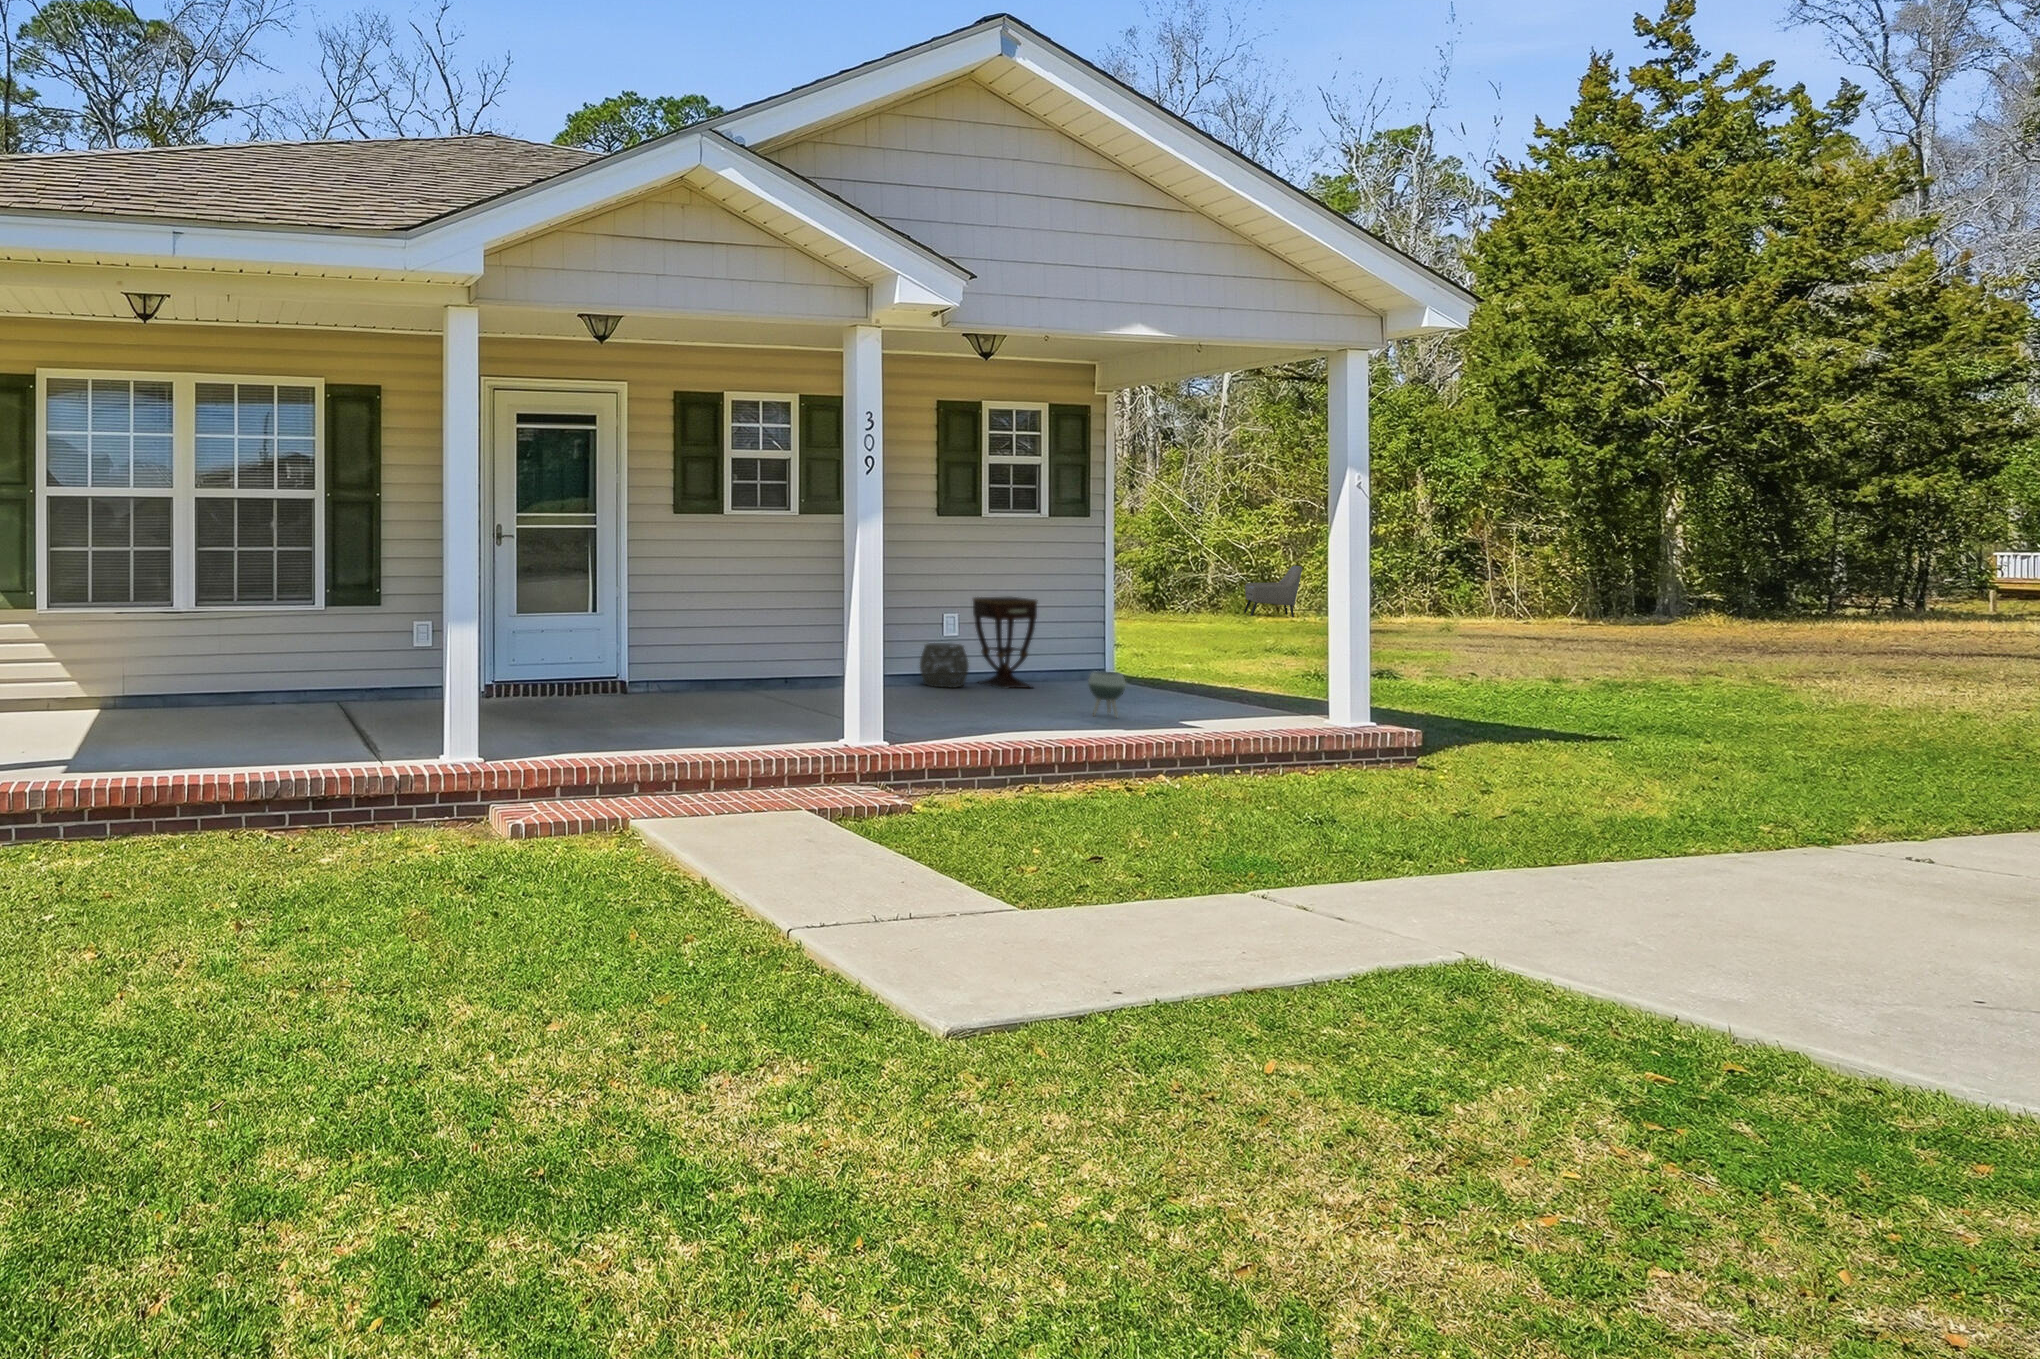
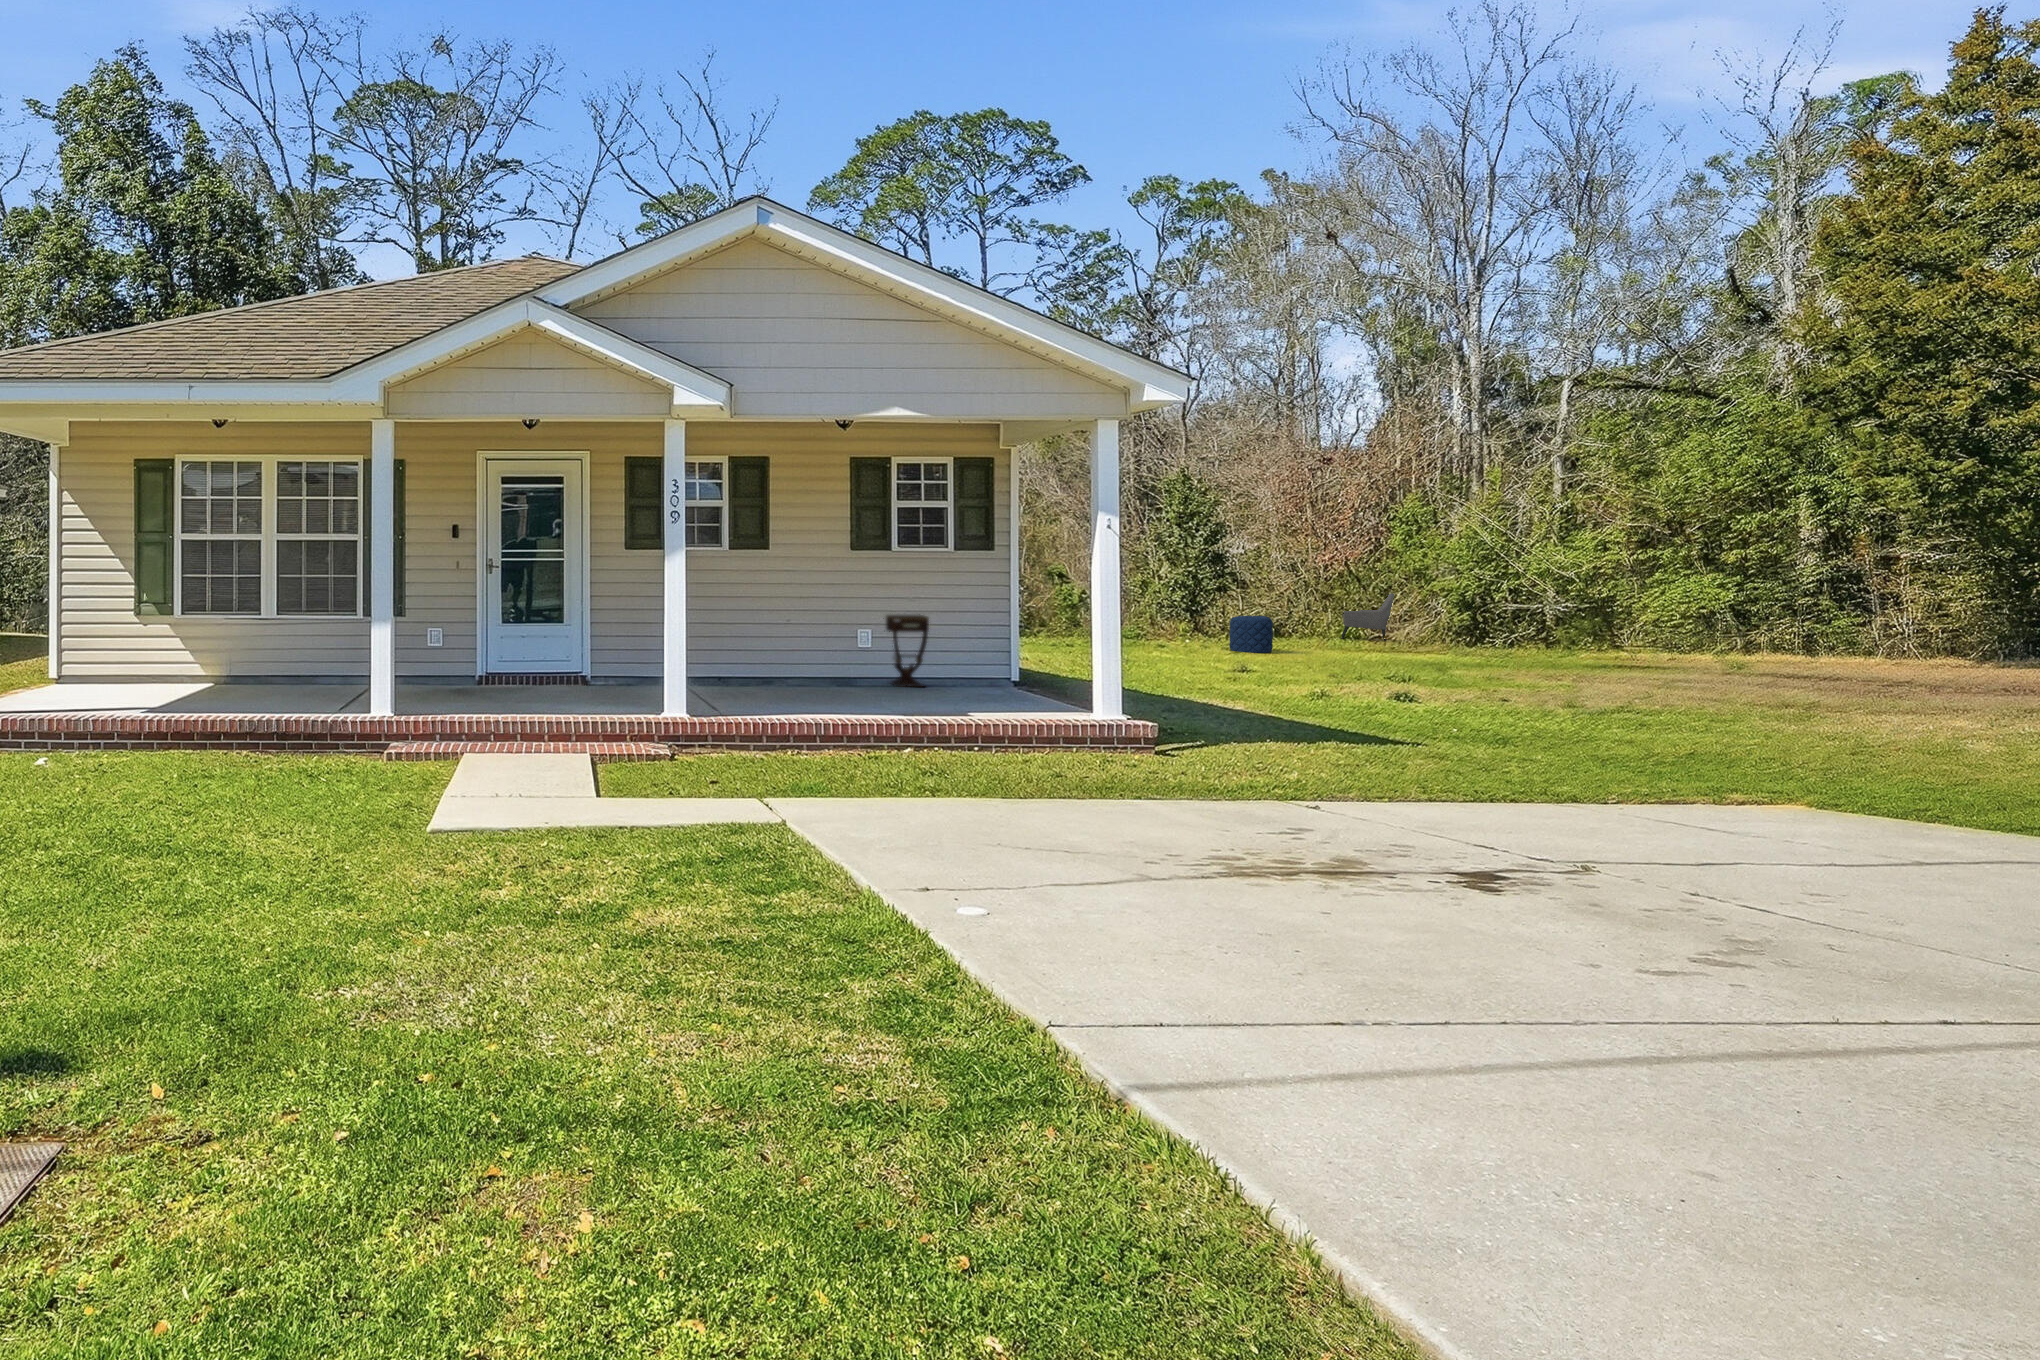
pouf: none [1193,593,1239,634] -> present [1229,616,1273,653]
woven basket: present [920,643,969,687] -> none [832,650,870,685]
planter: present [1088,671,1126,717] -> none [920,672,948,708]

